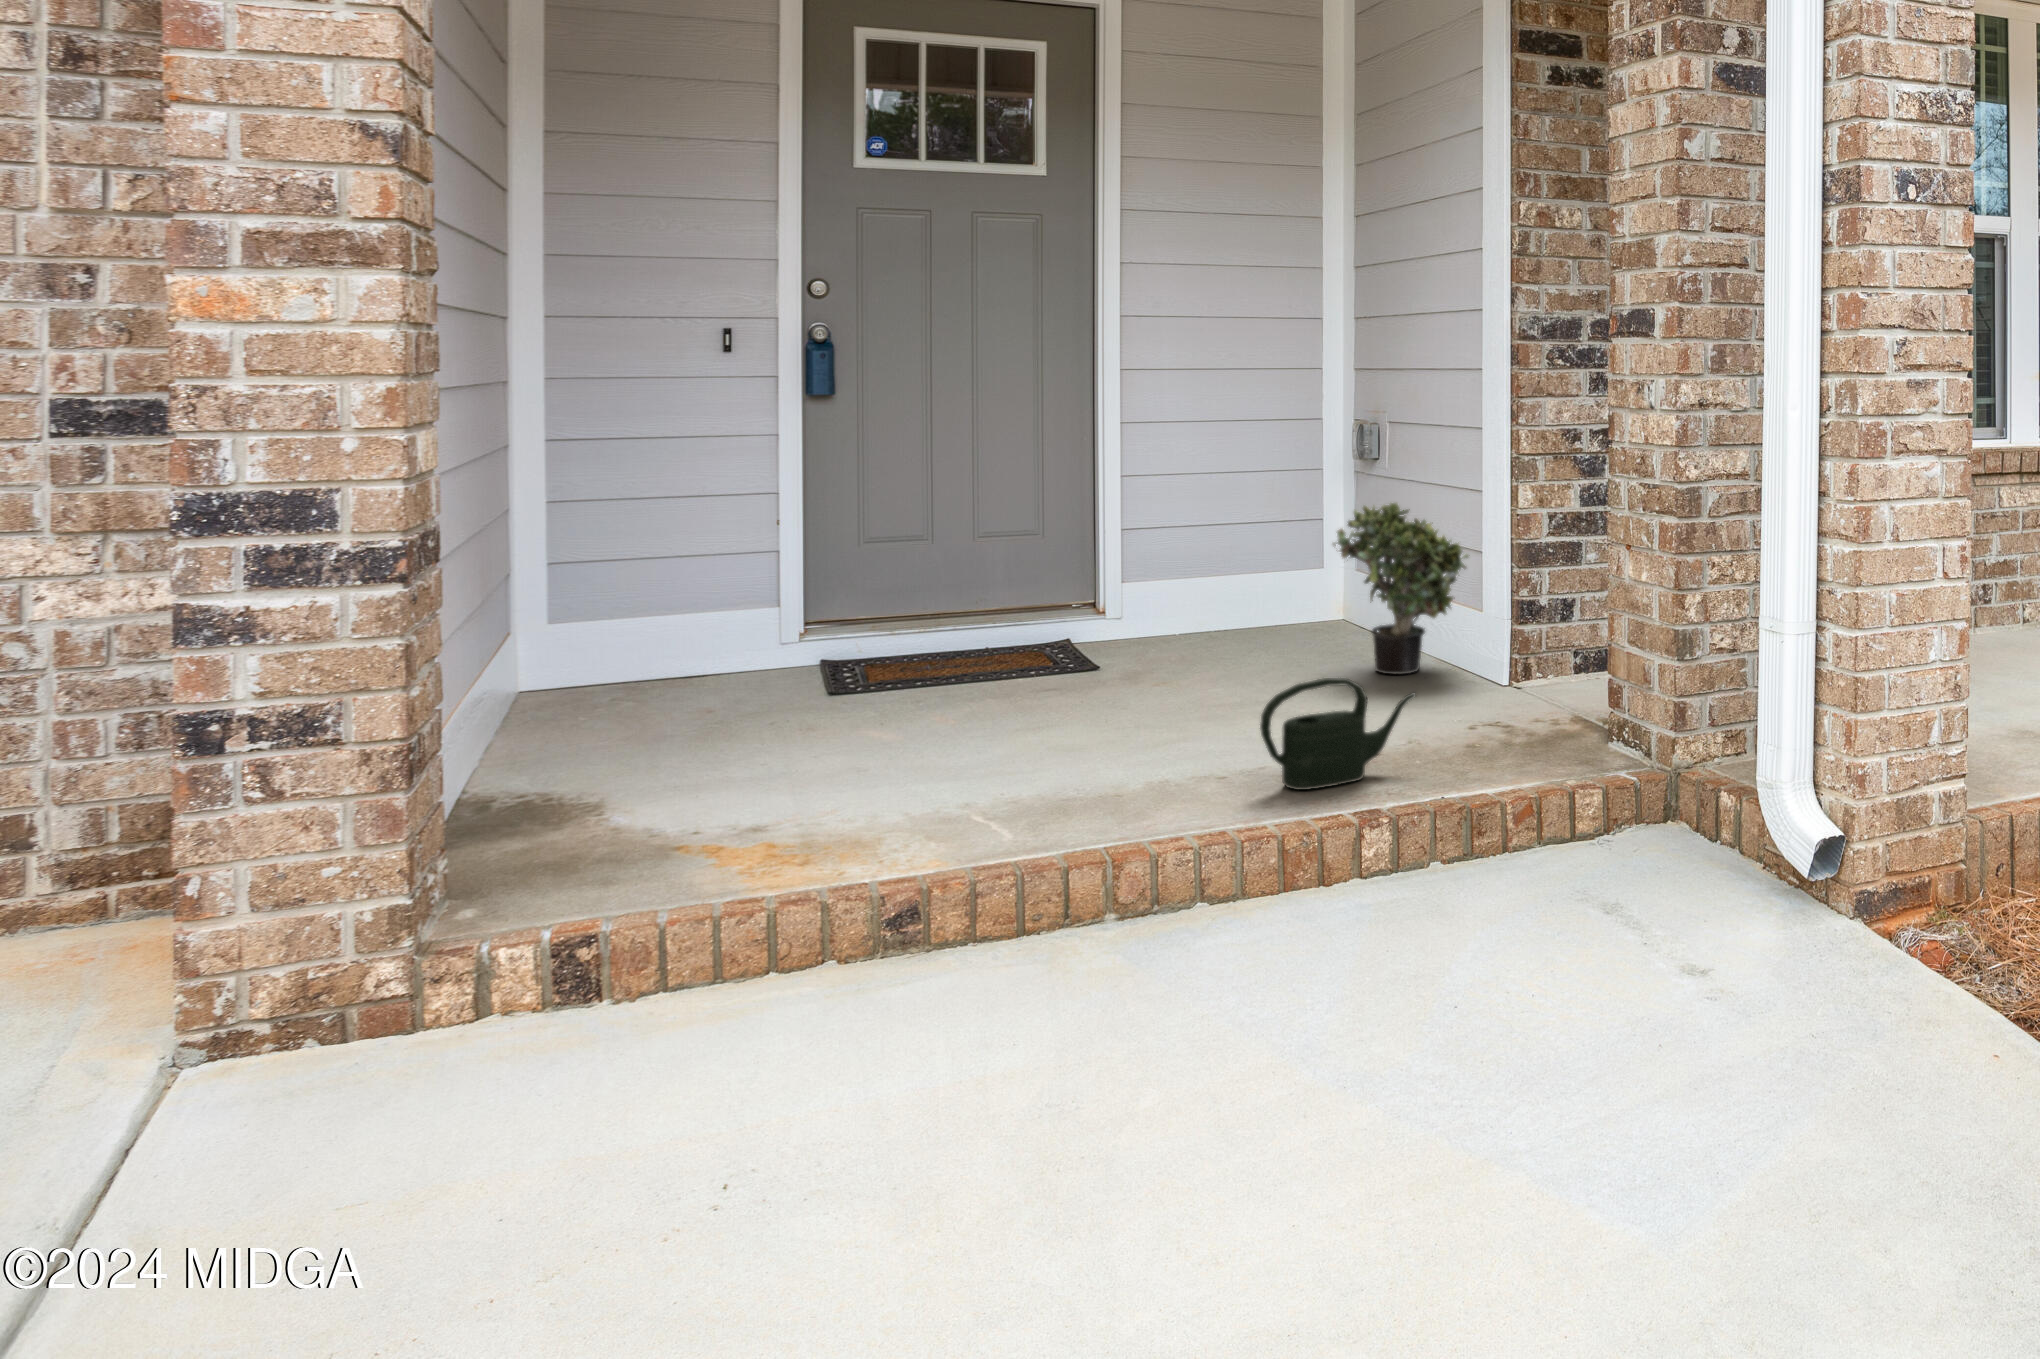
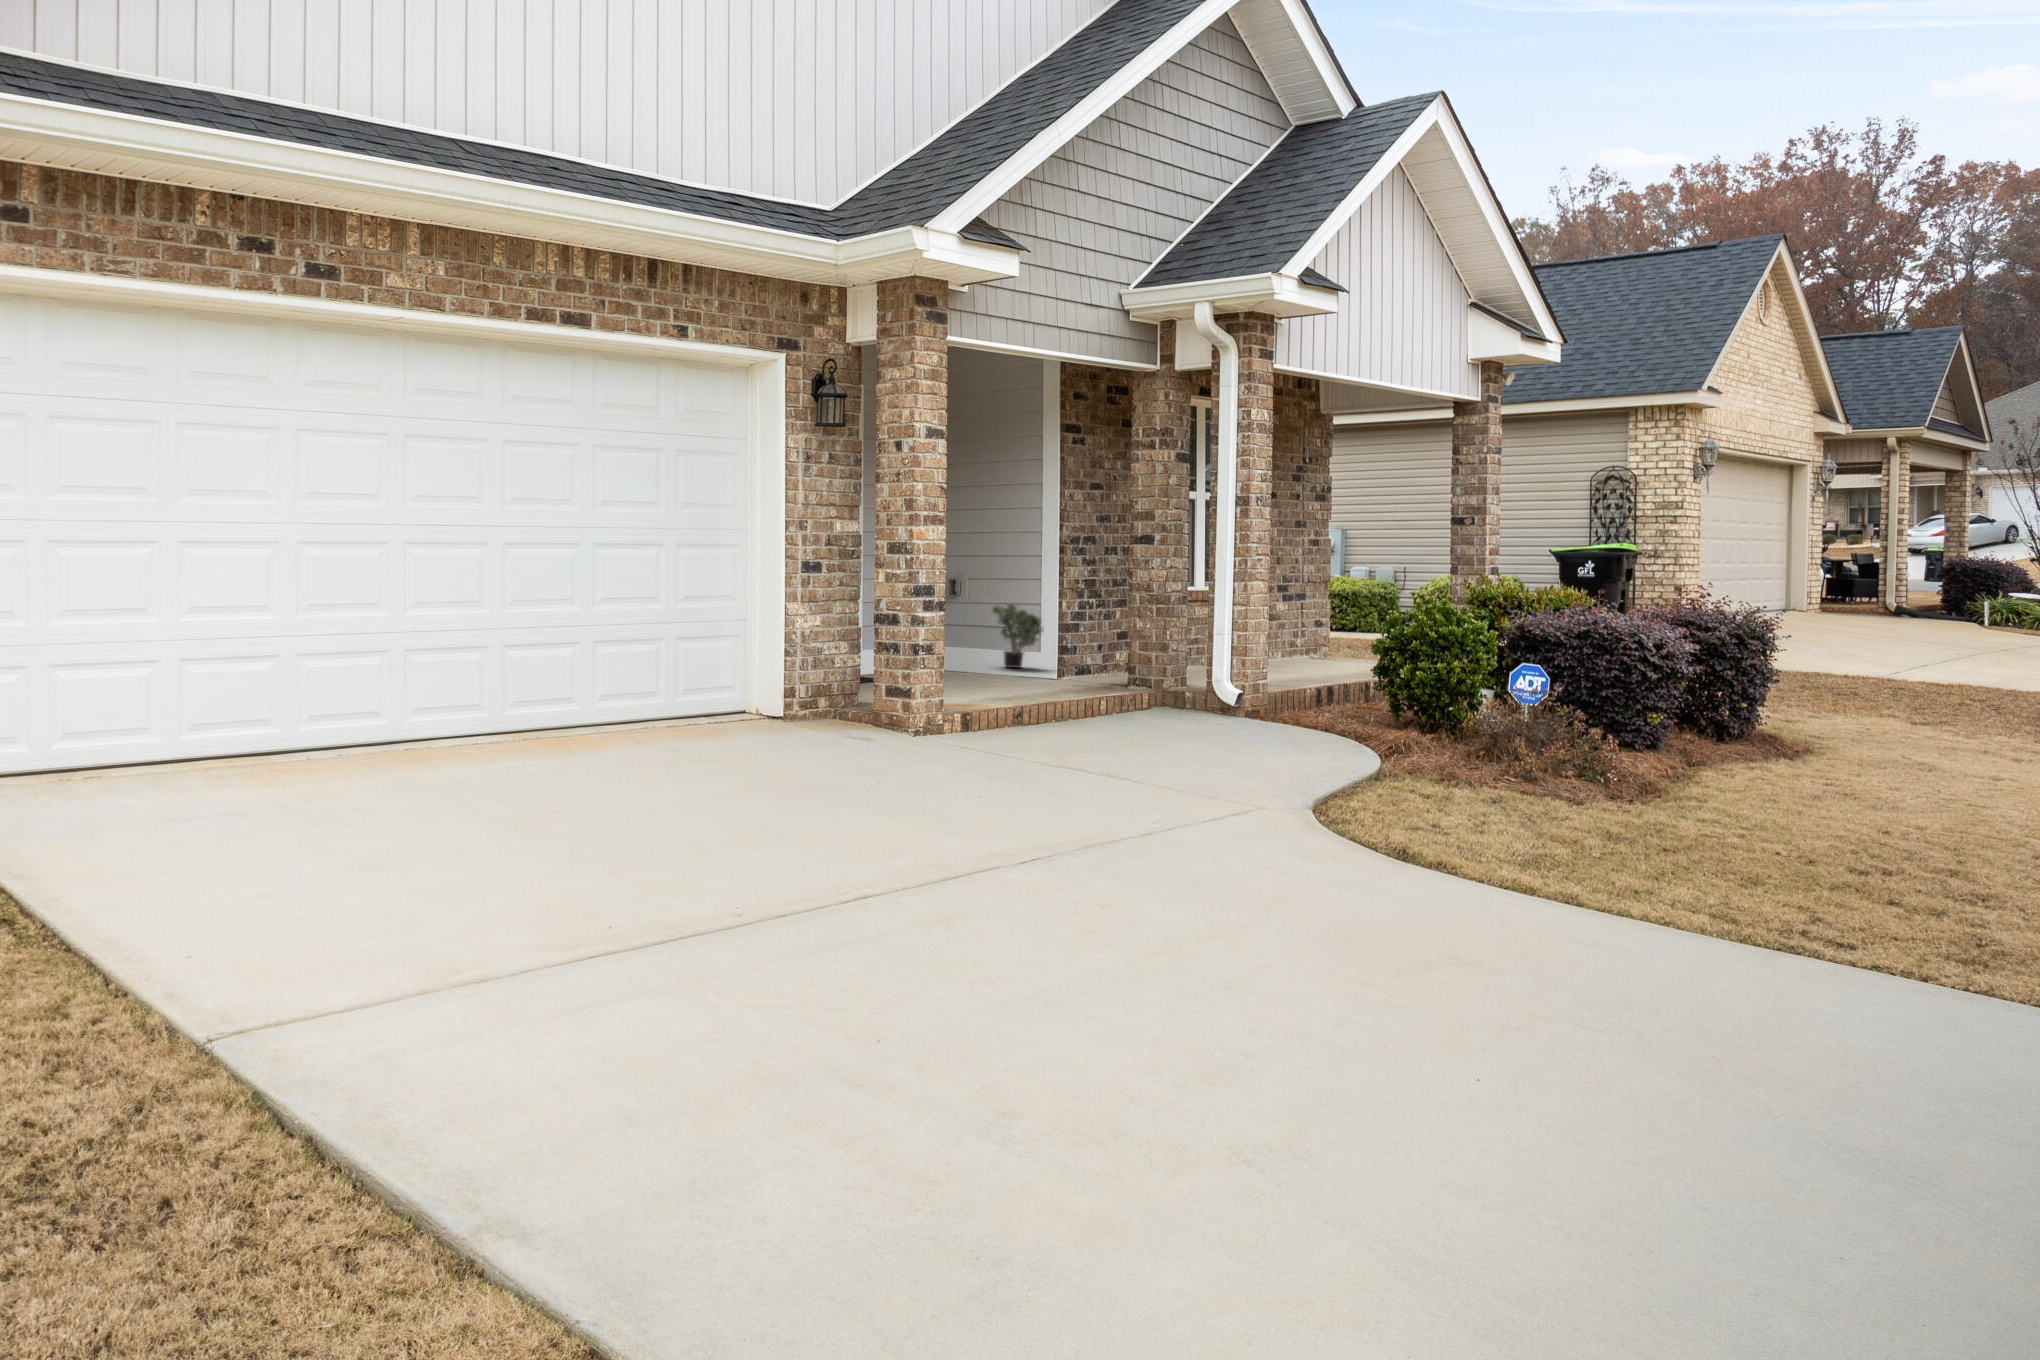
watering can: present [1260,678,1415,790] -> none [1059,650,1089,684]

